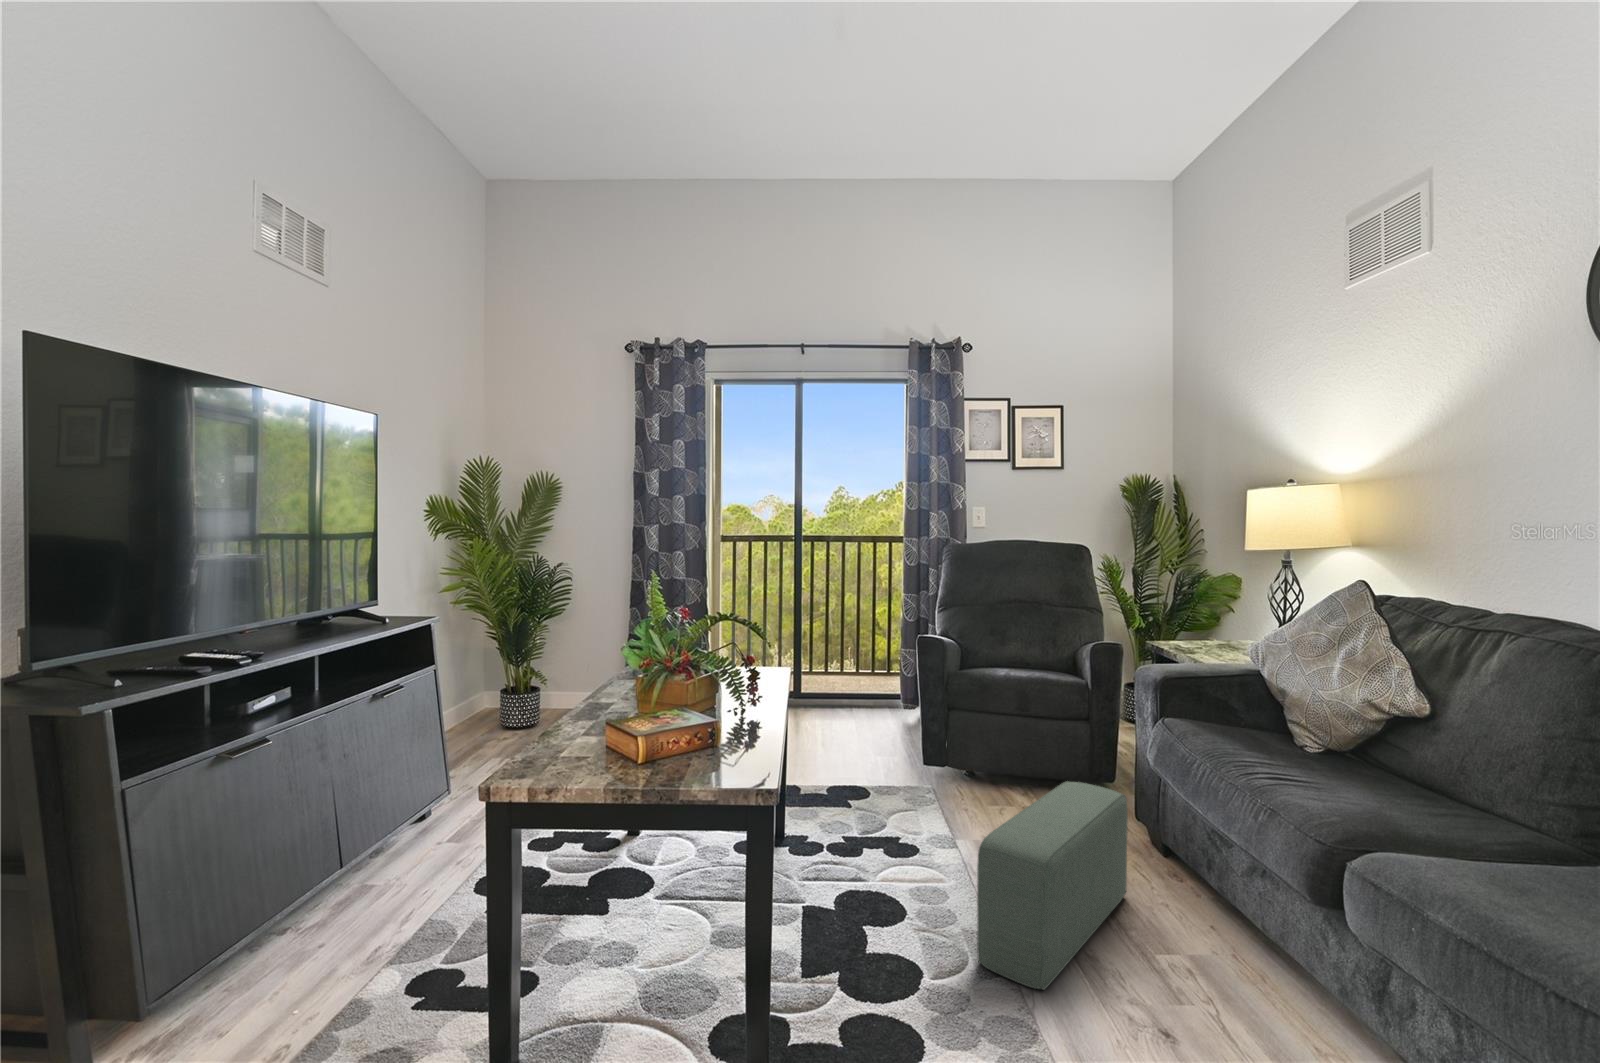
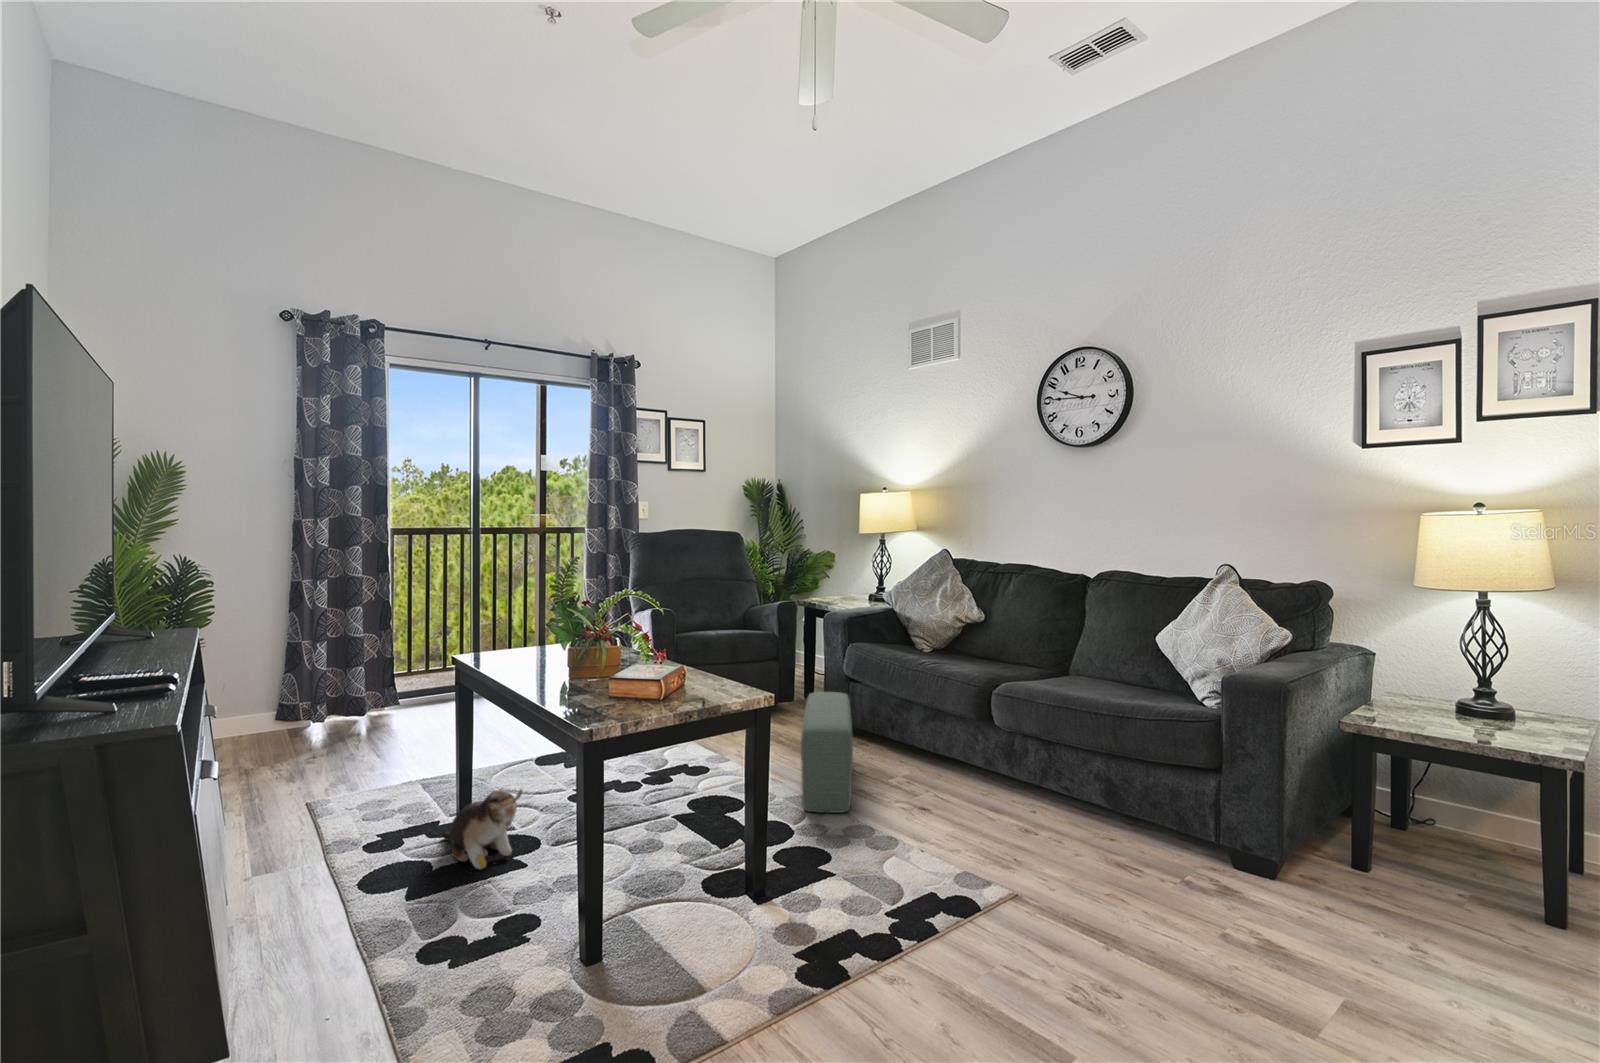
plush toy: none [564,824,617,908] -> present [443,790,522,869]

